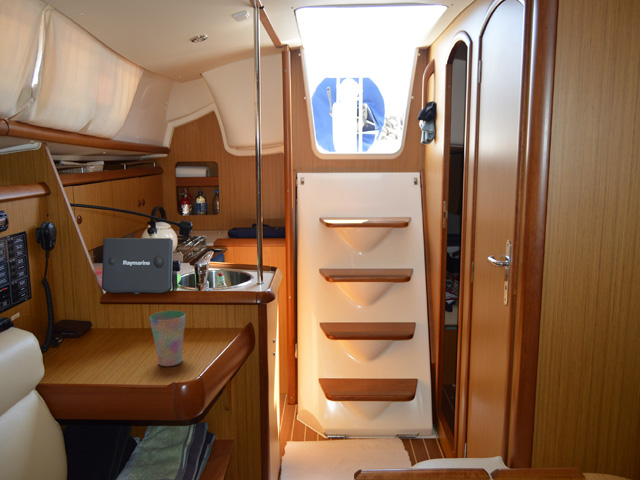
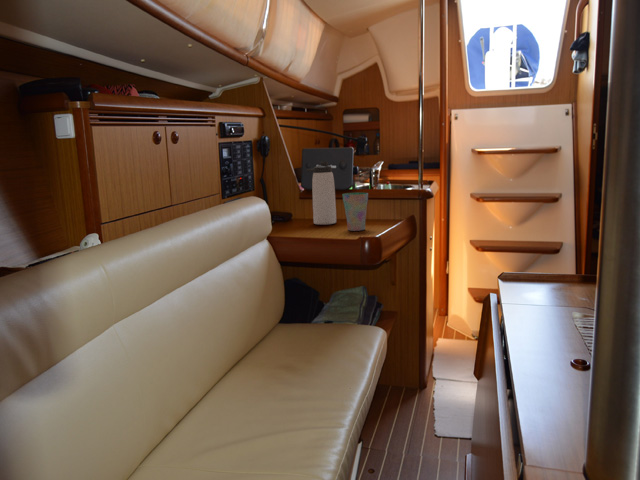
thermos bottle: none [104,263,147,348] -> present [307,161,336,225]

